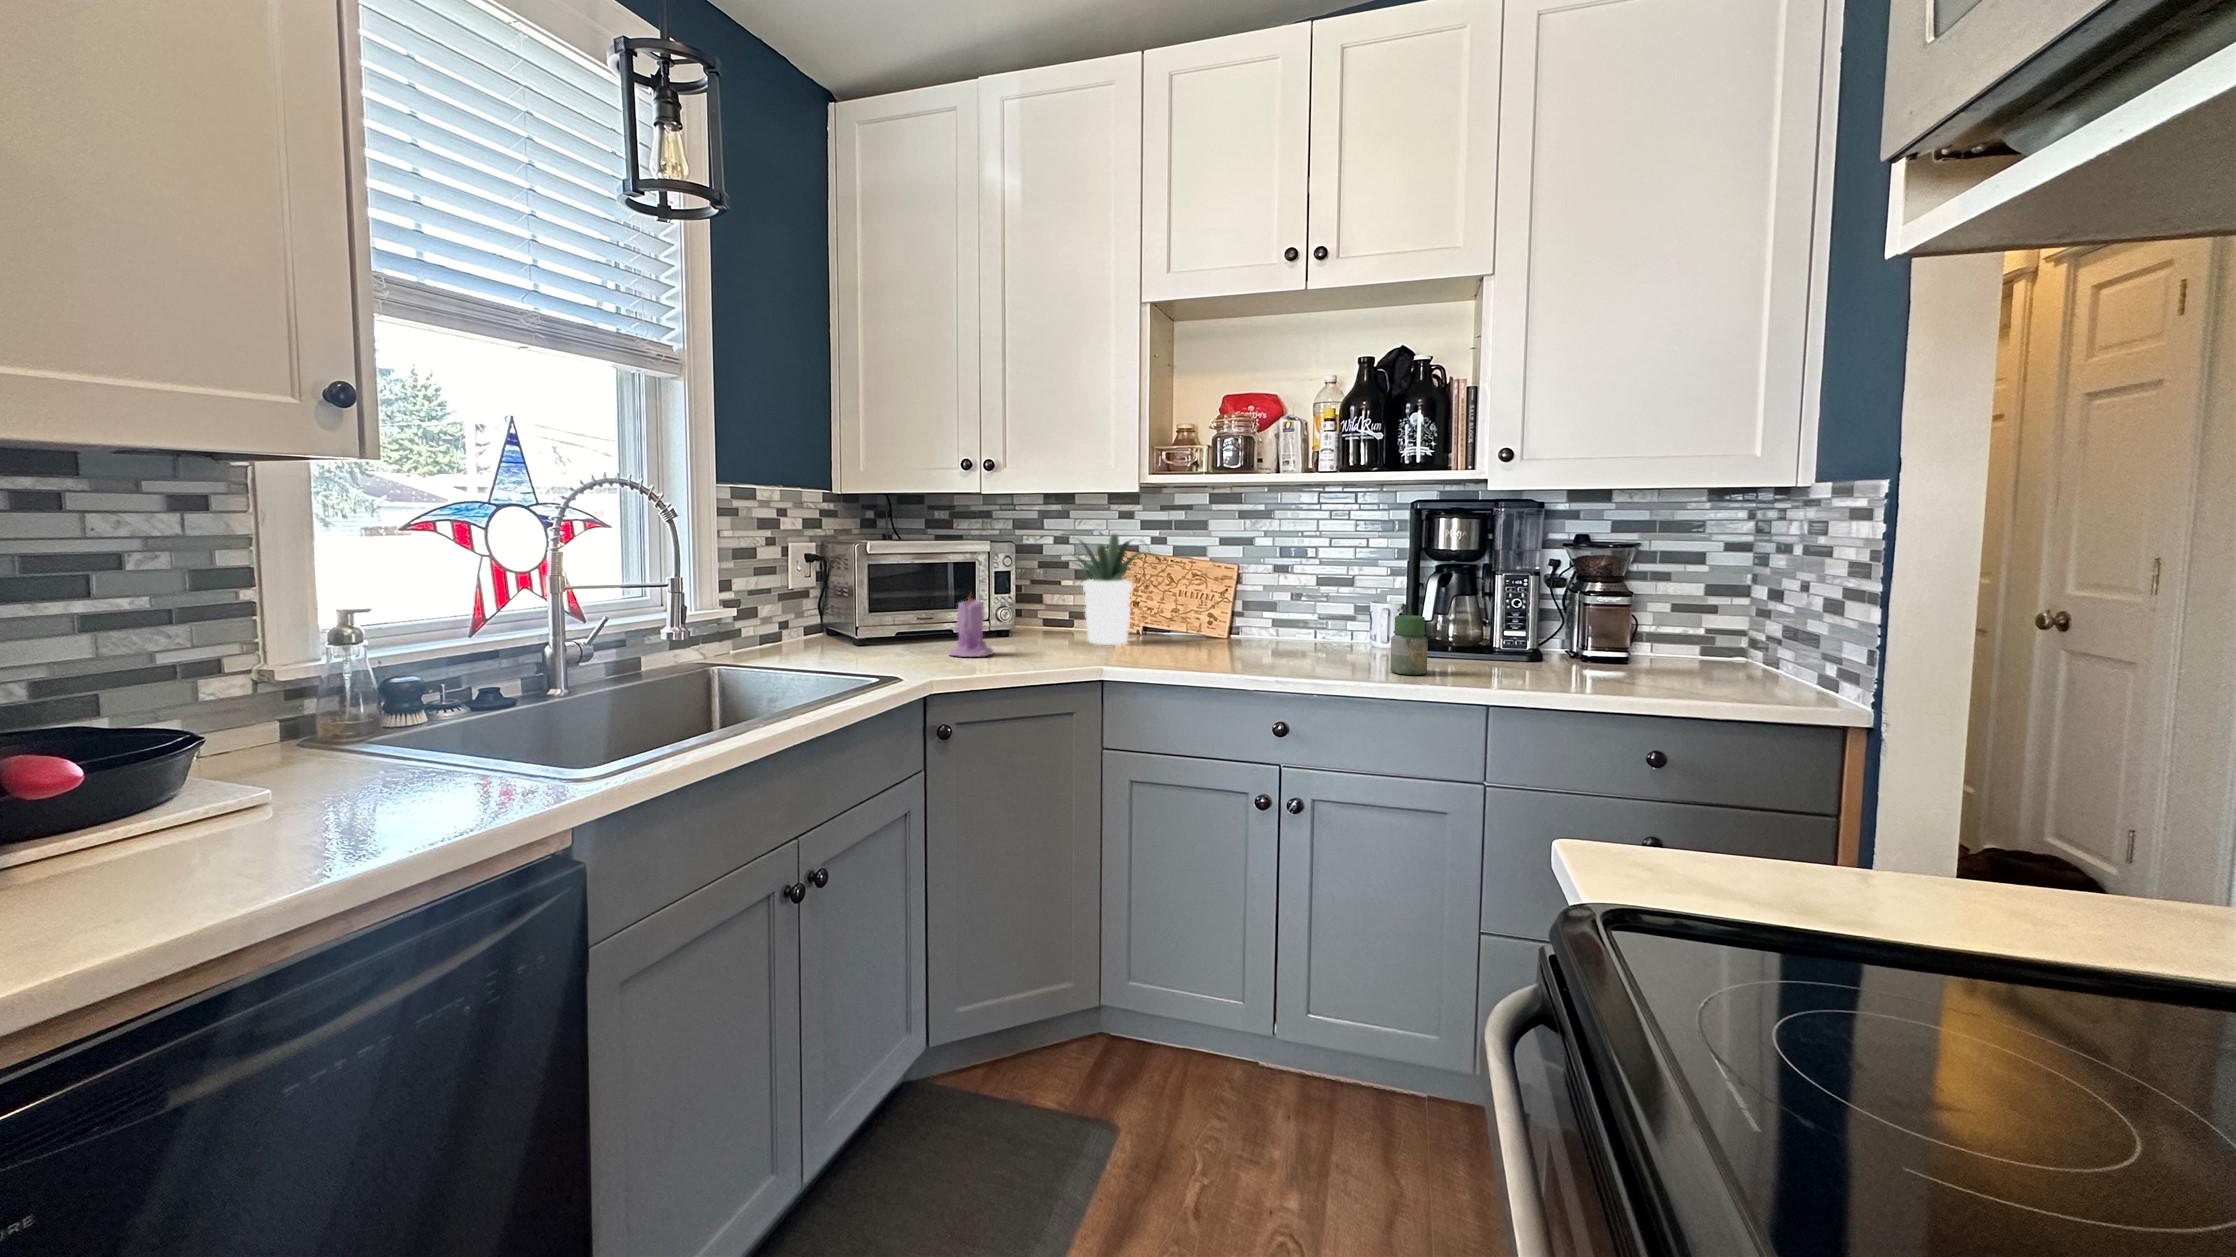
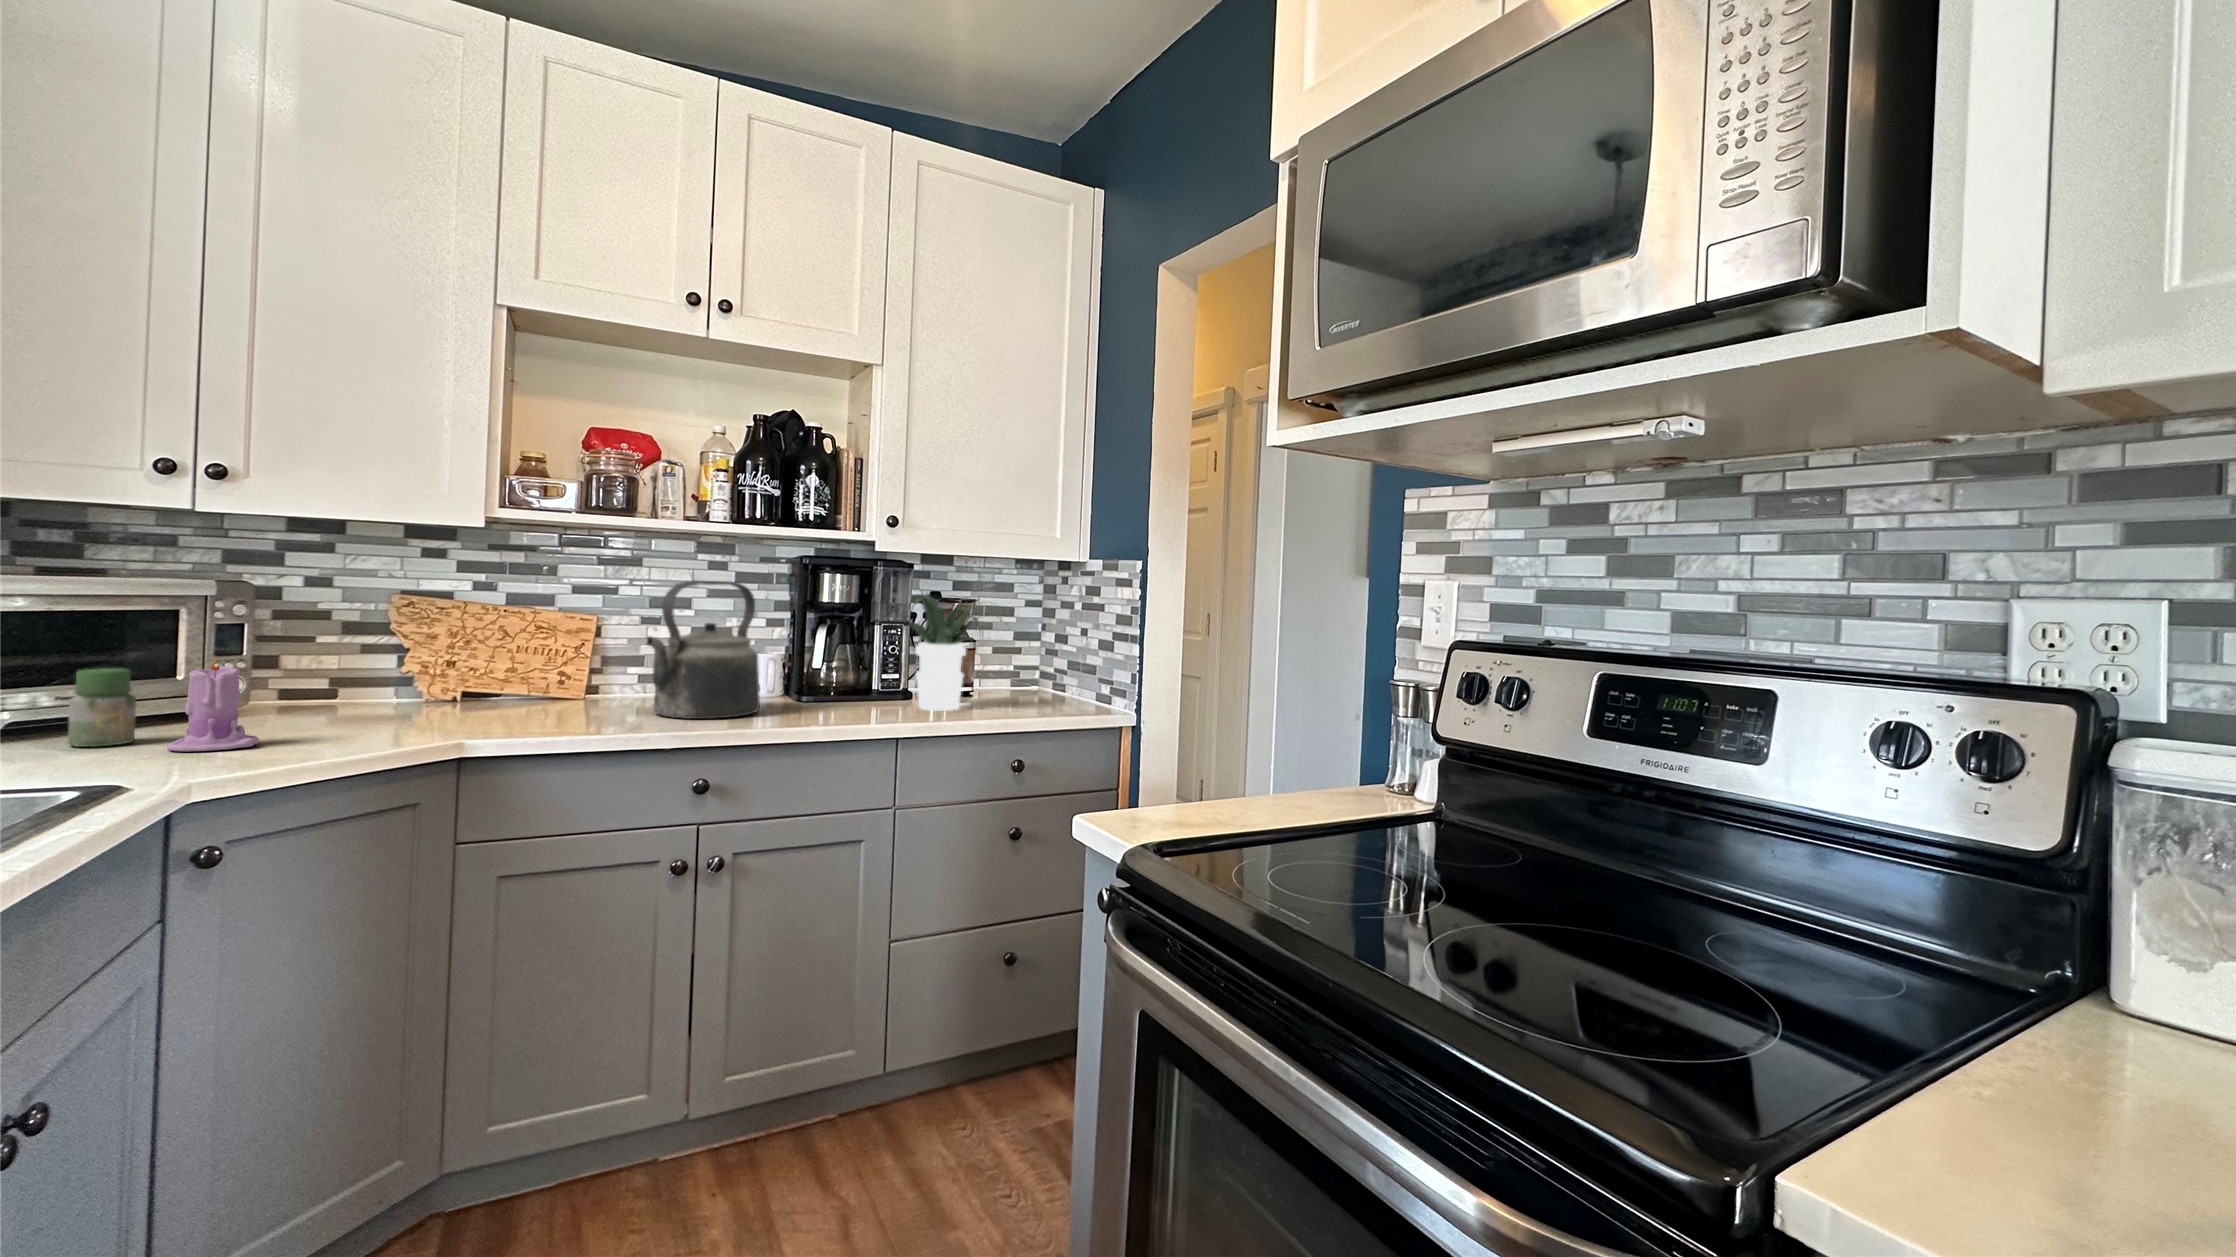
kettle: none [1246,530,1357,664] -> present [647,581,760,719]
potted plant: present [1055,534,1158,645] -> present [876,595,979,711]
jar: present [1390,615,1428,675] -> present [68,668,136,747]

